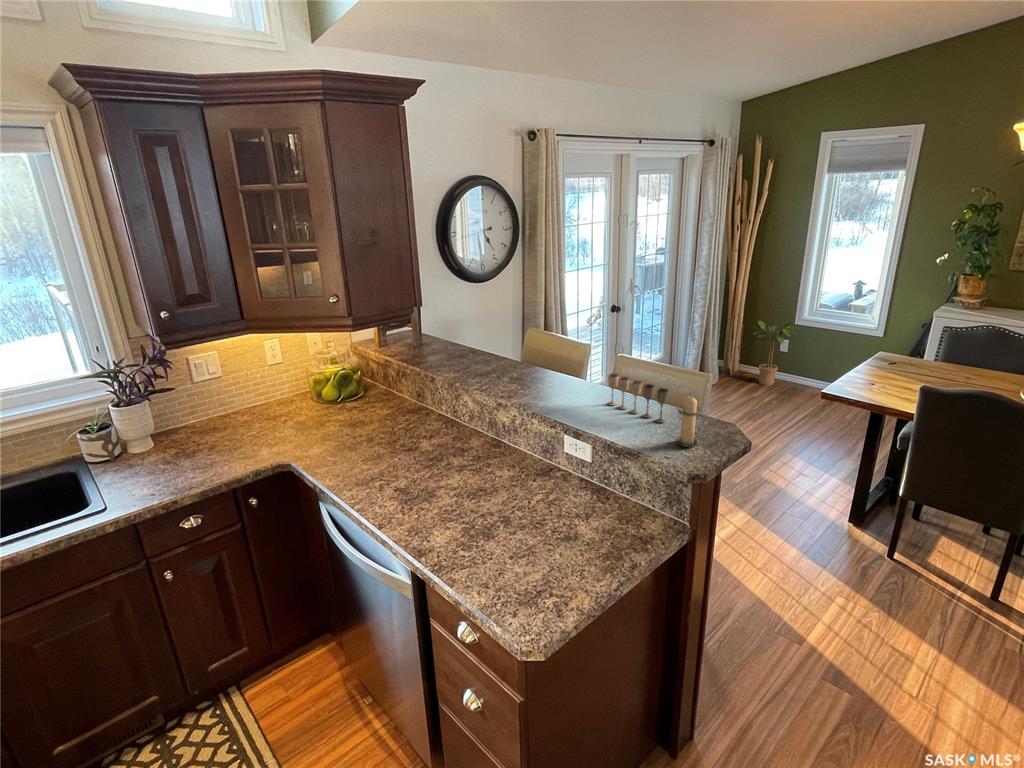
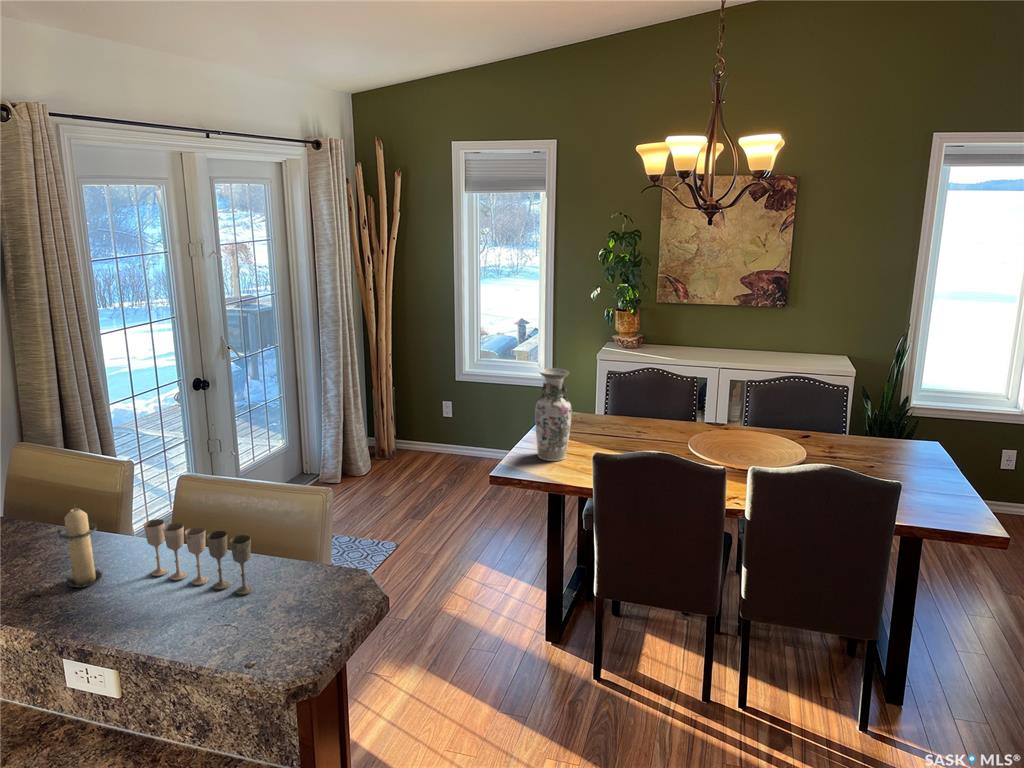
vase: none [865,315,907,389] -> present [535,368,572,461]
potted plant: present [753,321,800,385] -> none [403,377,463,465]
candle: present [676,395,701,447] -> present [57,504,103,587]

